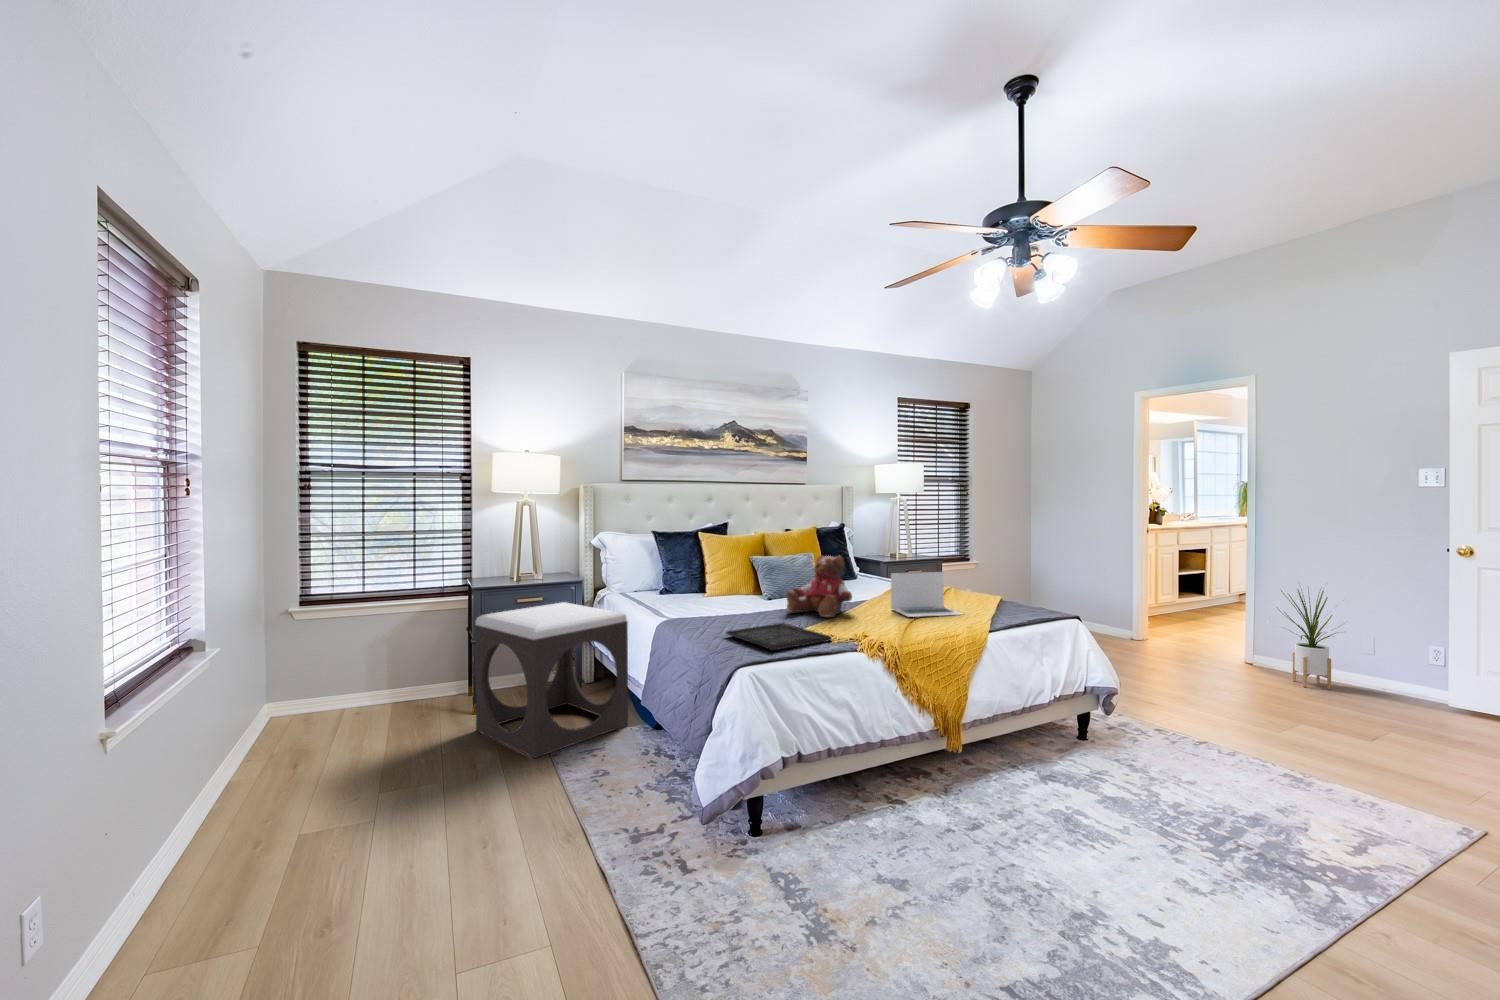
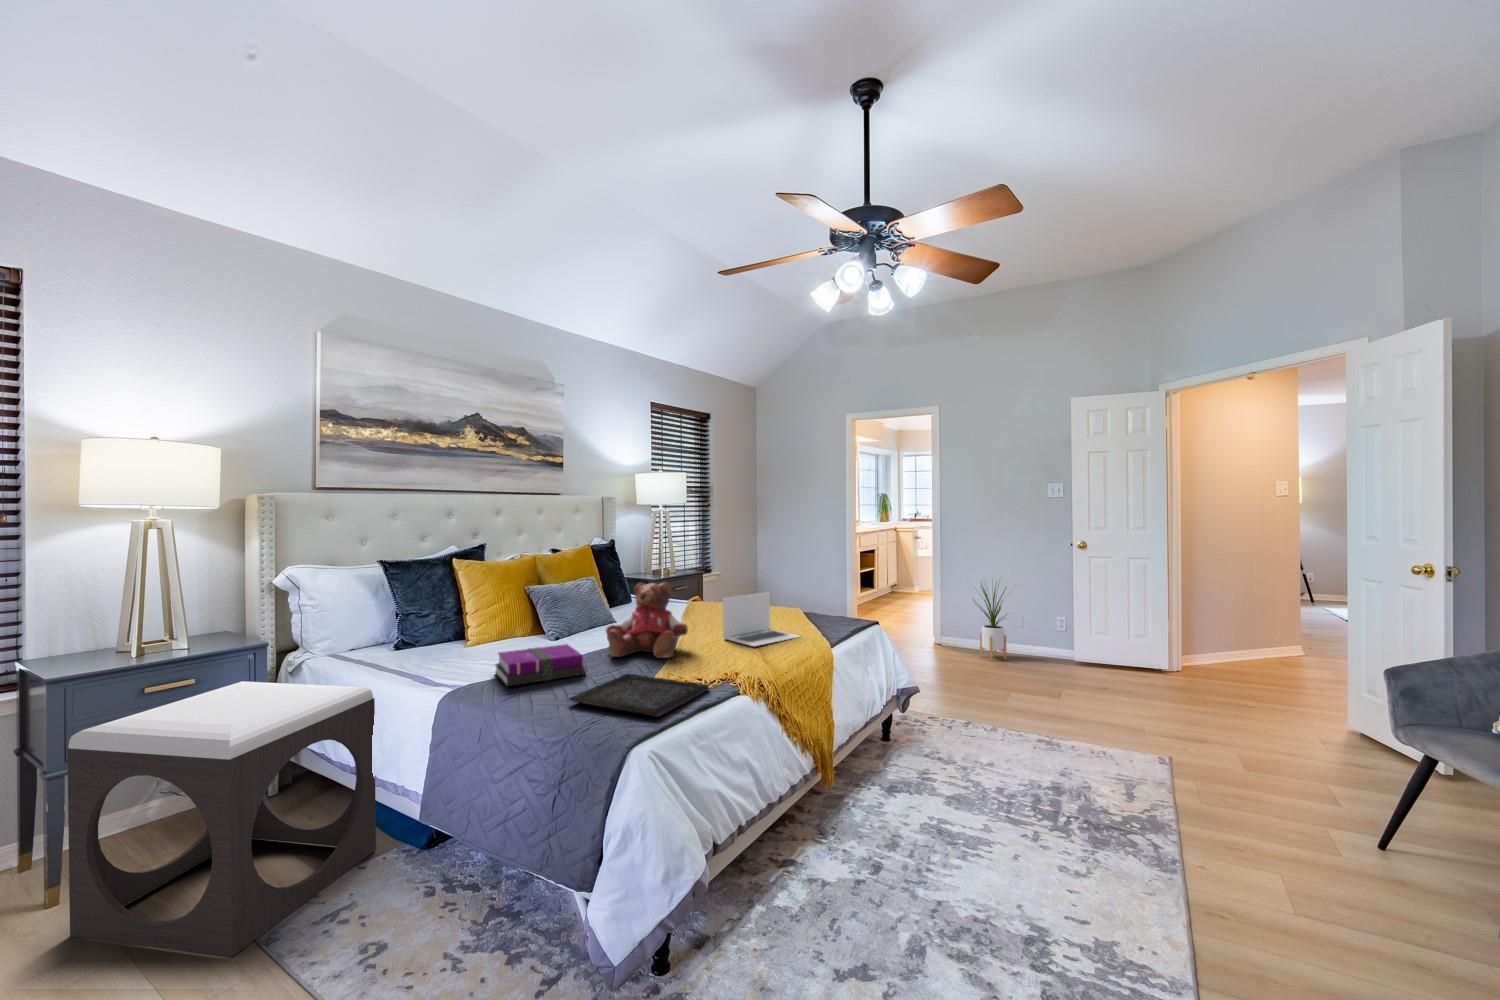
notebook: none [699,598,758,622] -> present [495,644,586,686]

